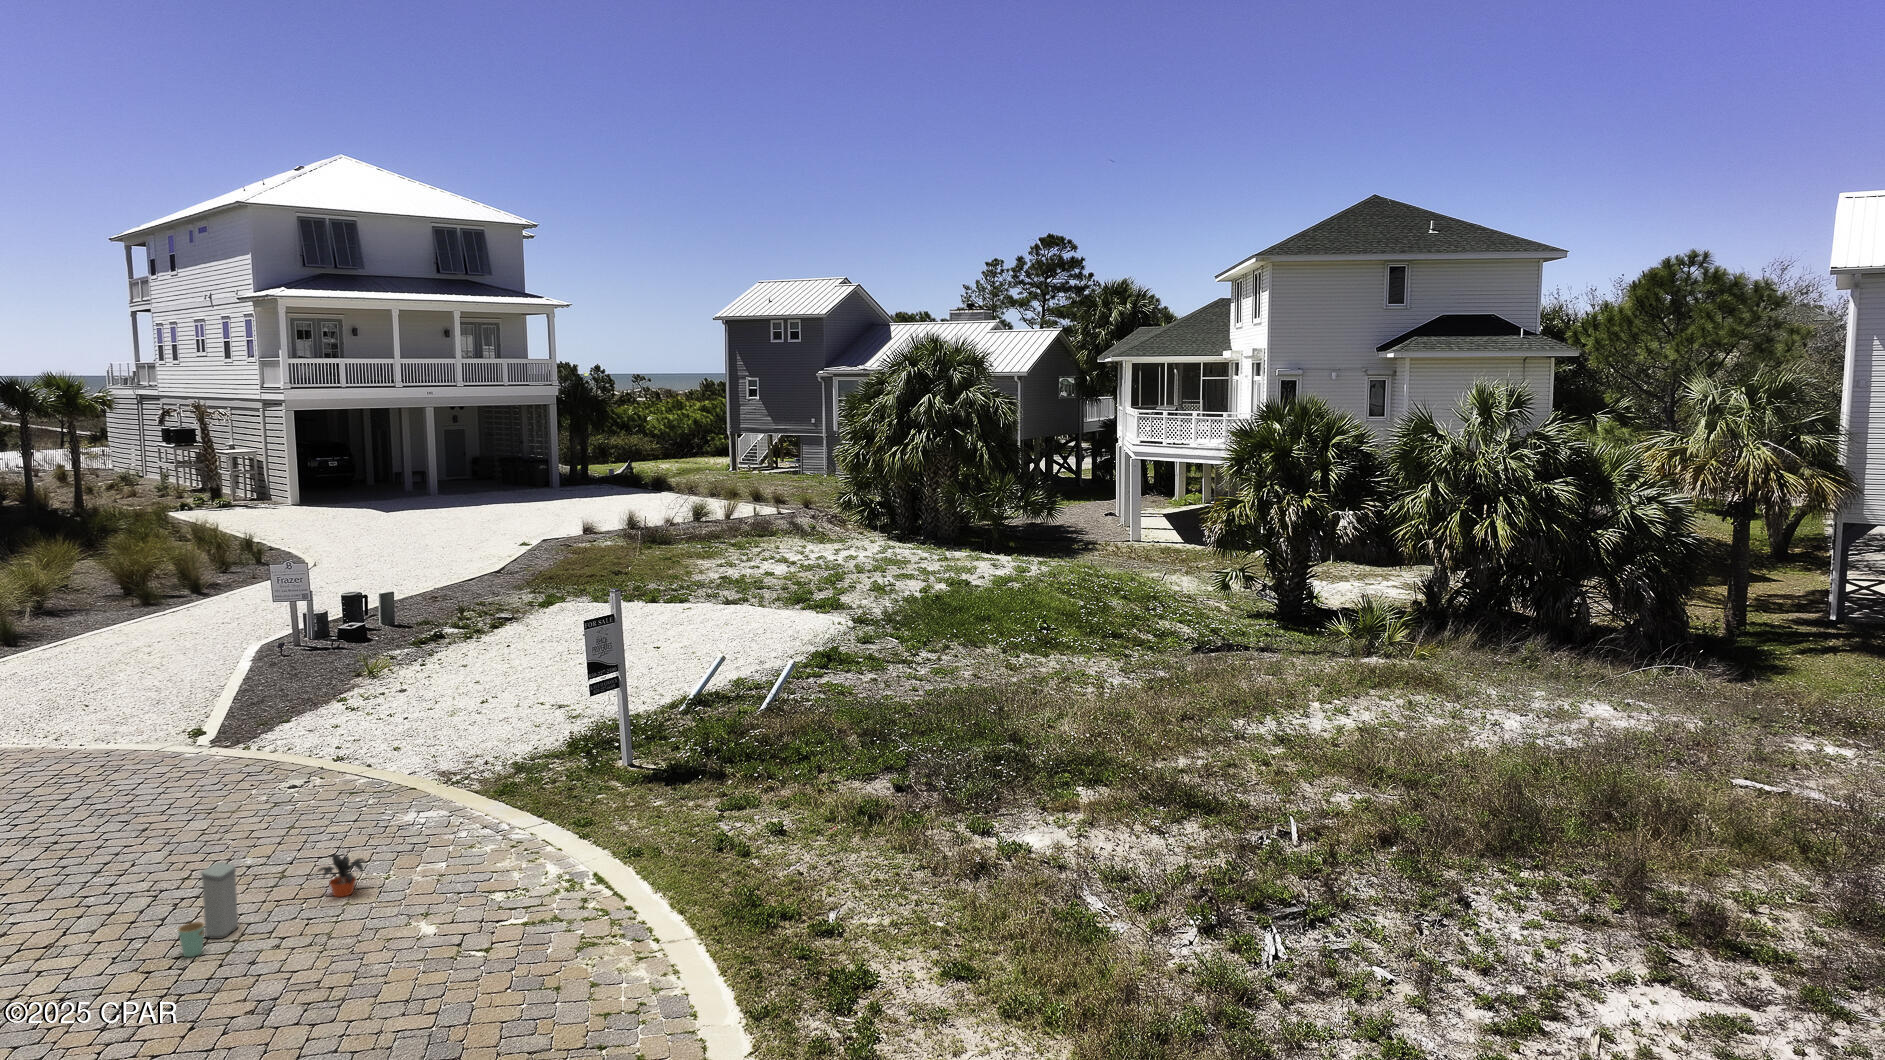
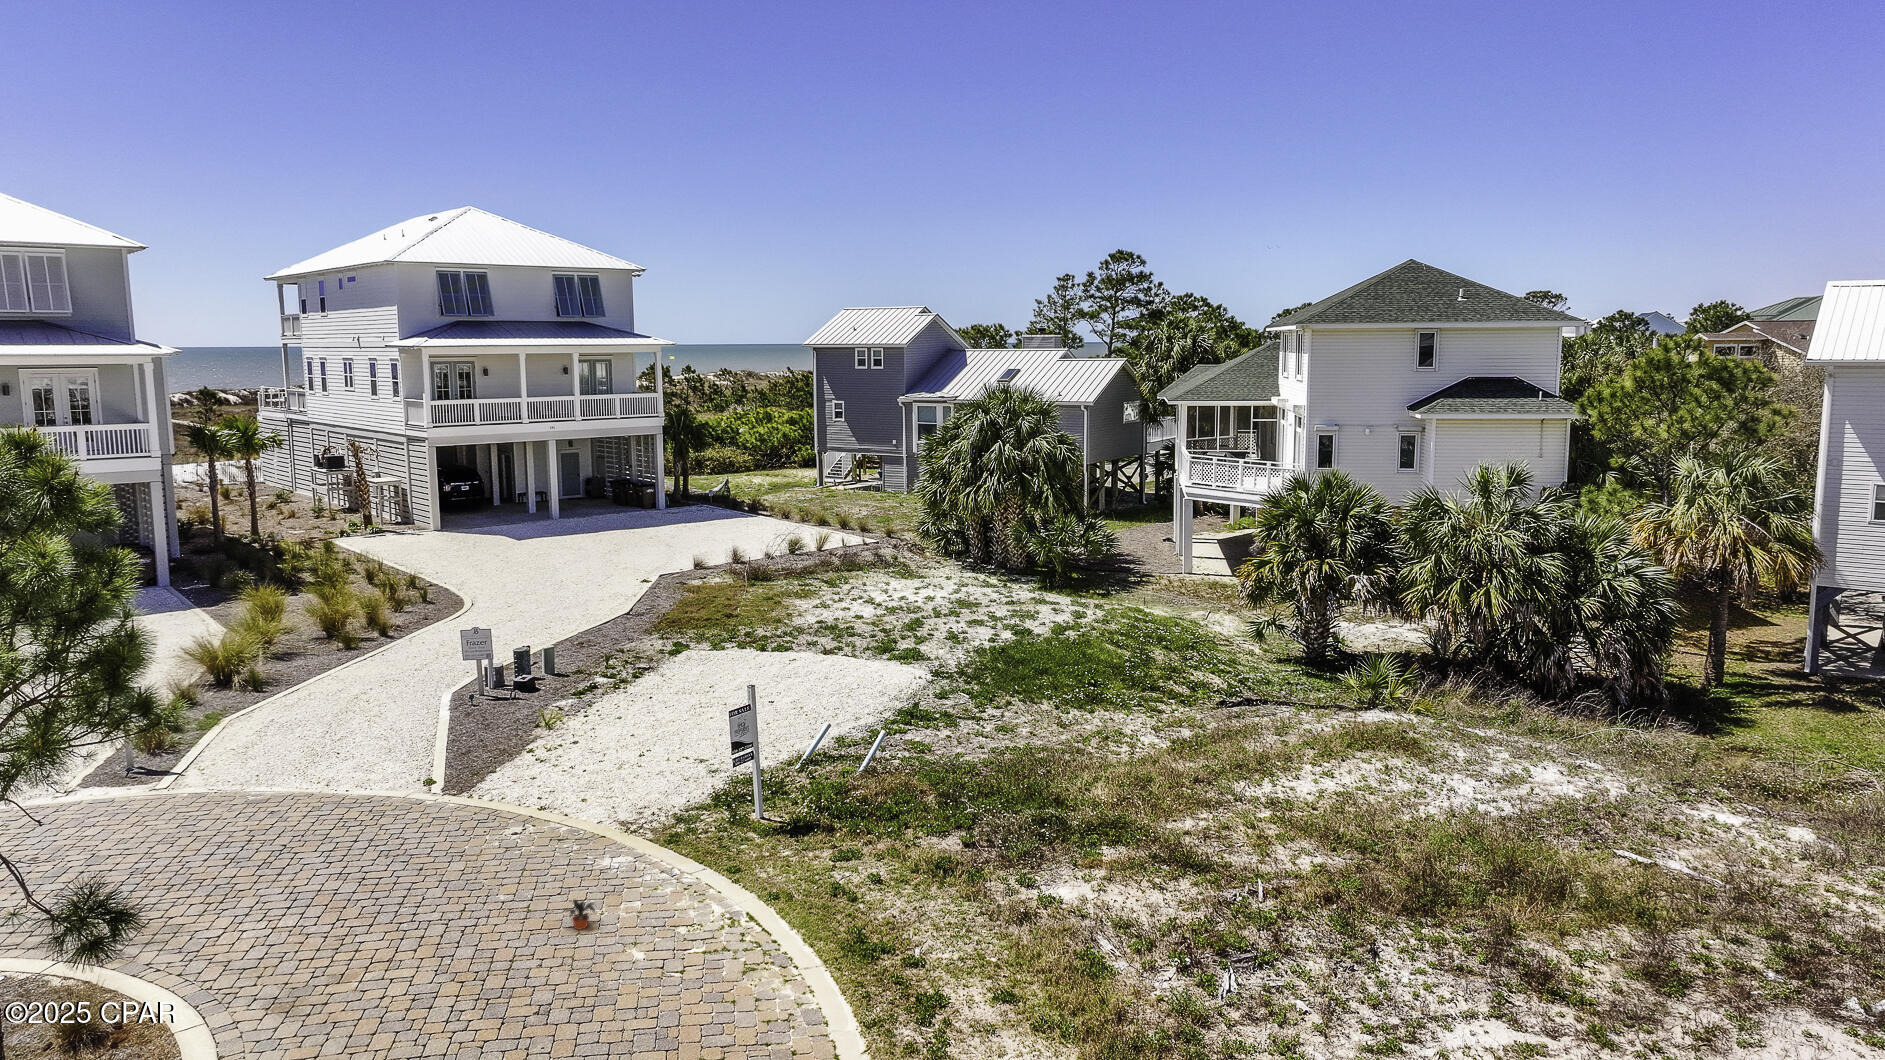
trash can: present [178,863,238,957] -> none [487,908,519,973]

